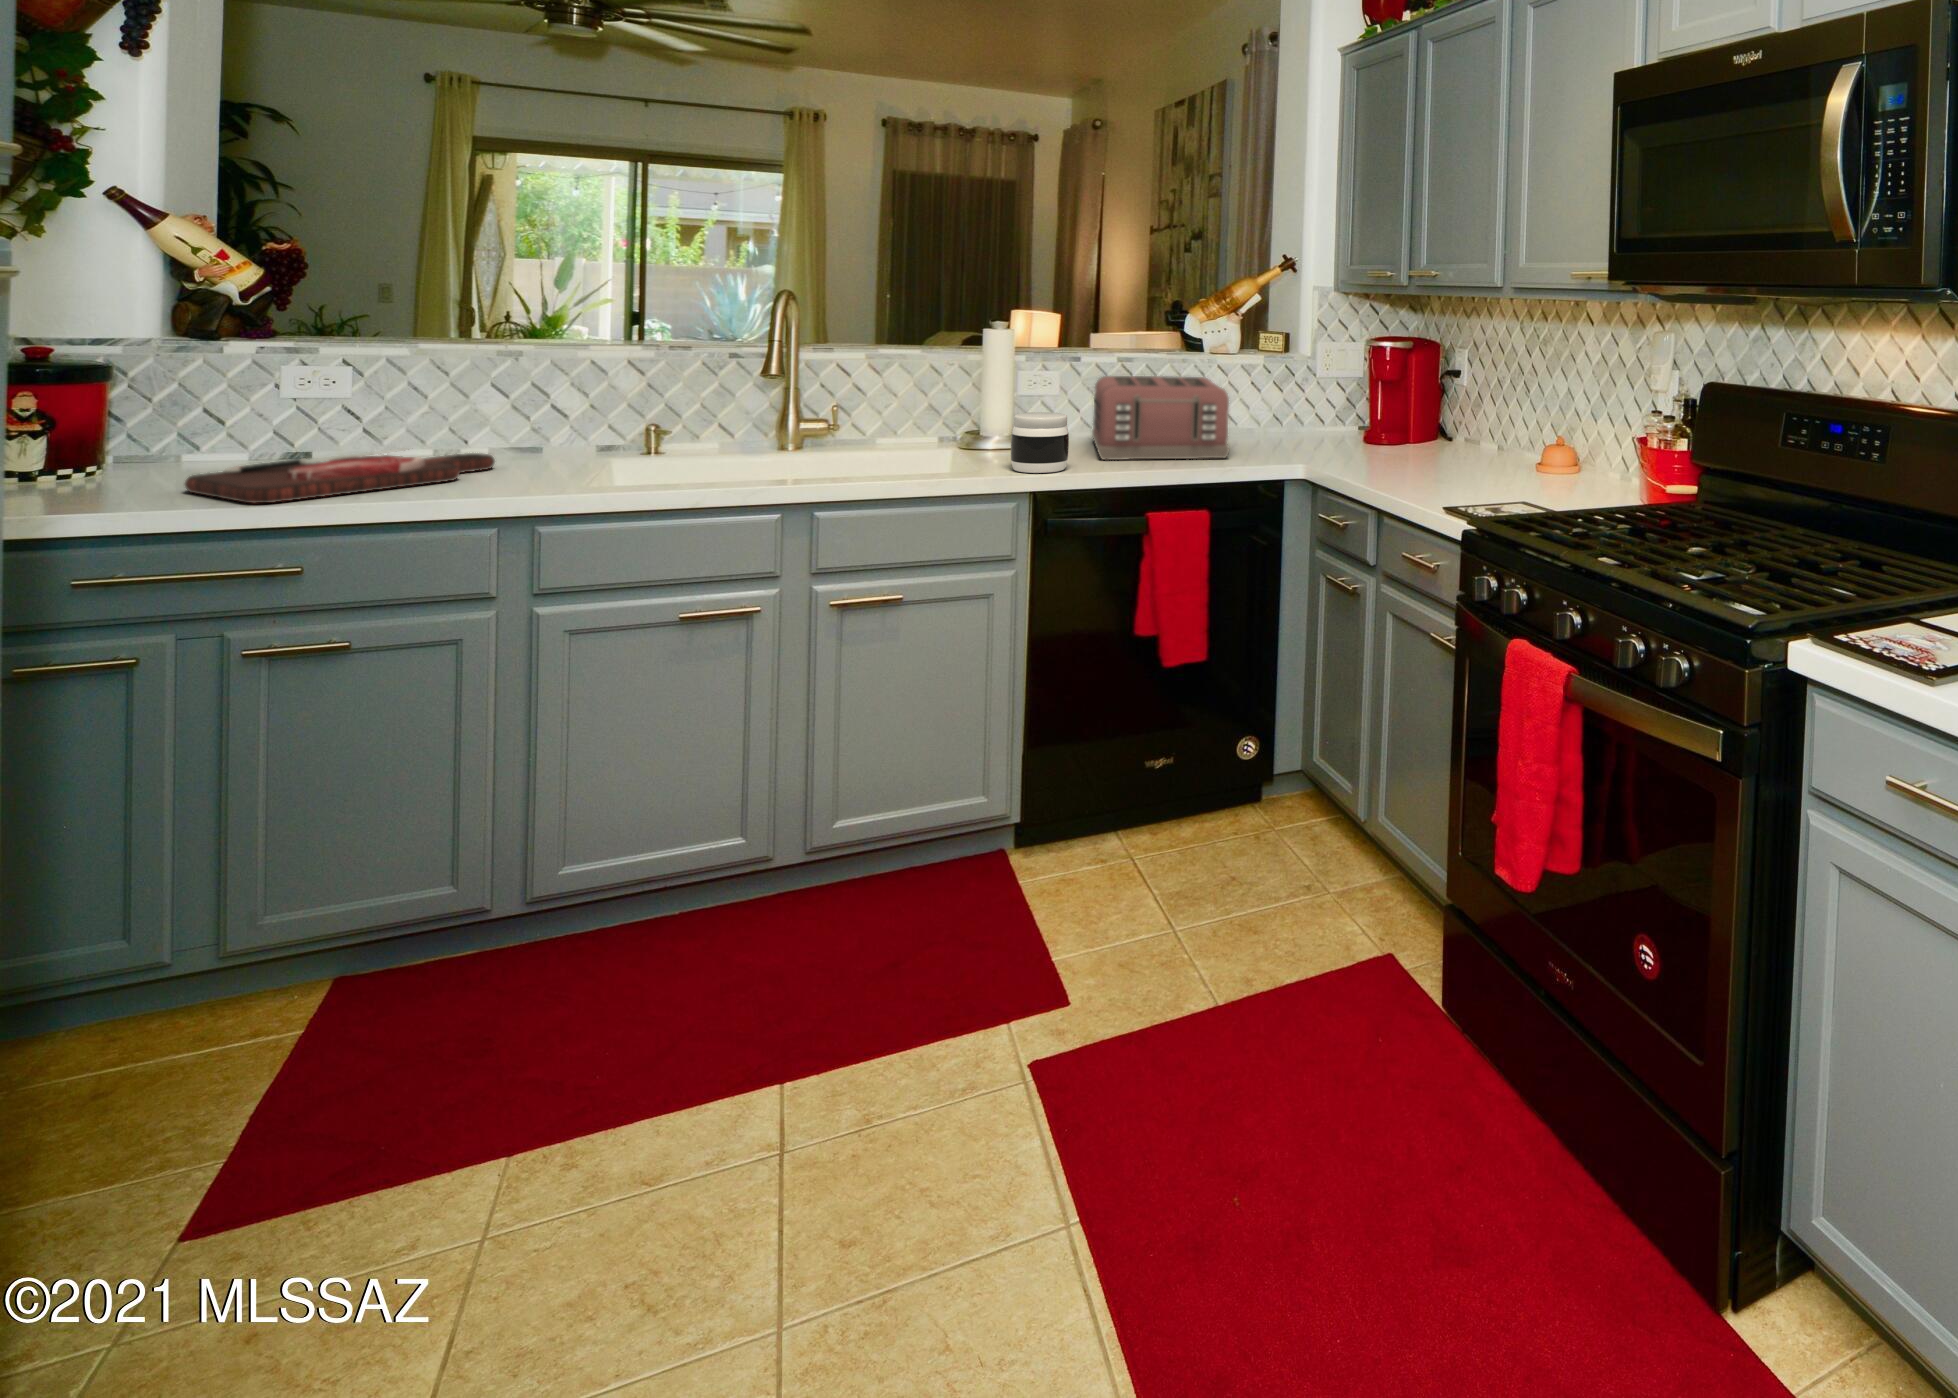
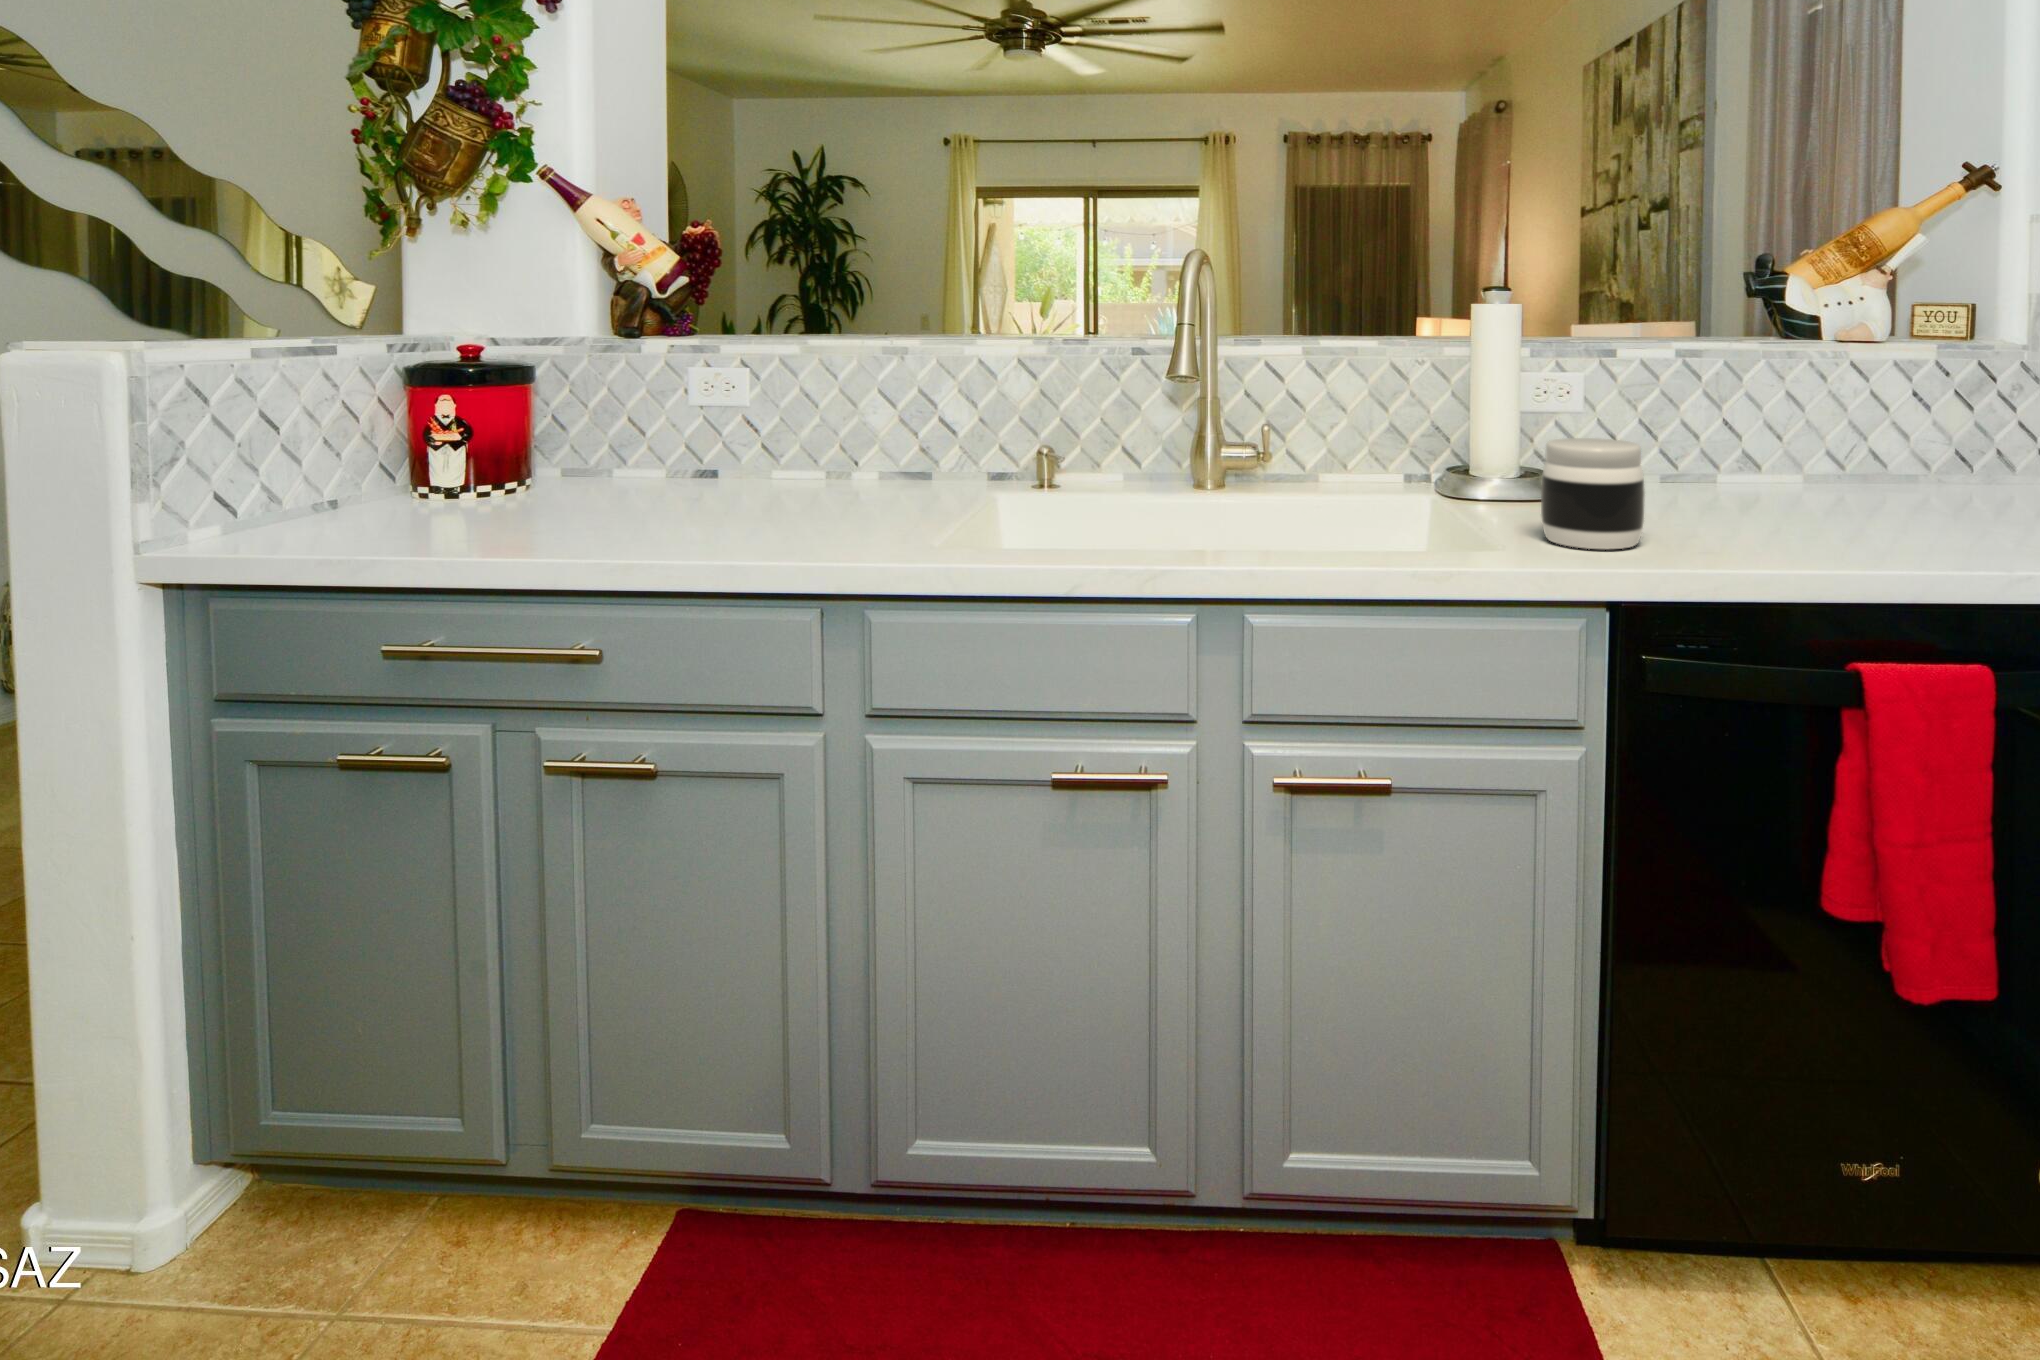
toaster: present [1092,376,1229,460] -> none [1637,379,1940,533]
cutting board: present [185,449,495,503] -> none [551,472,867,544]

